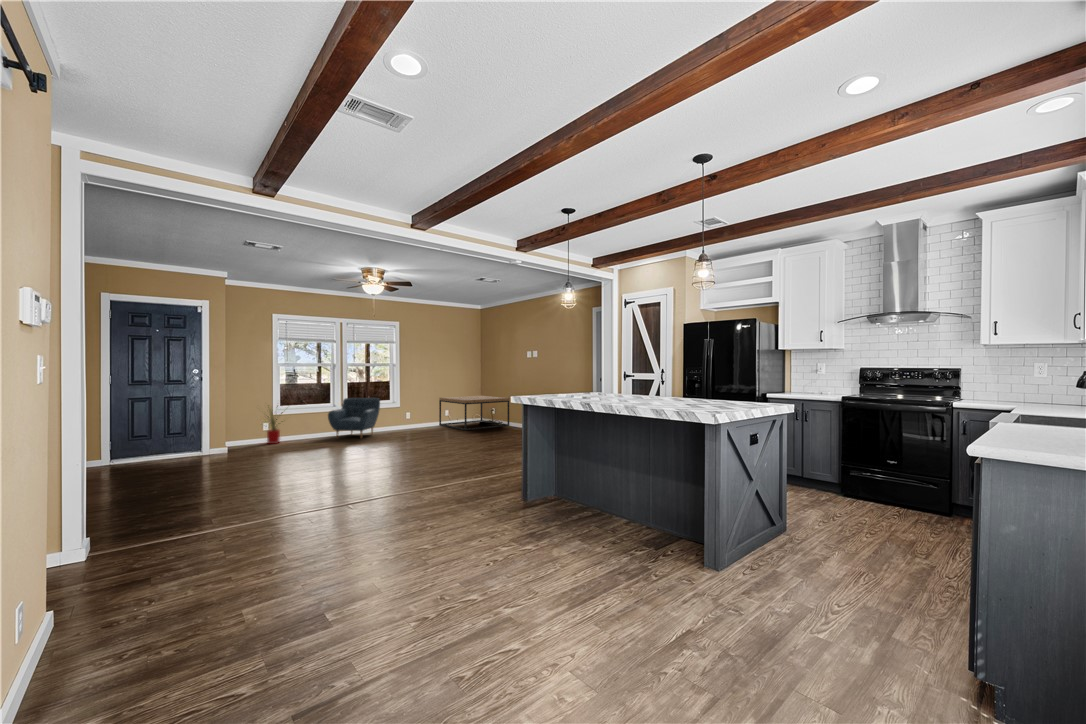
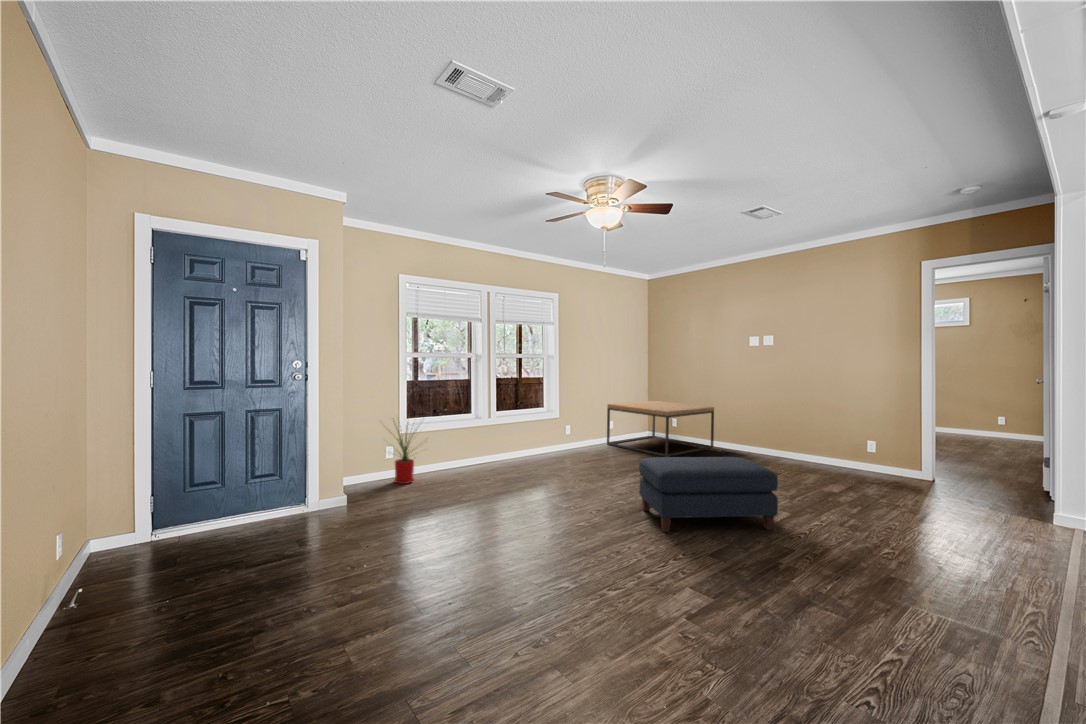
armchair: present [328,398,380,437] -> none [480,406,550,473]
ottoman: none [389,420,458,457] -> present [639,457,778,532]

